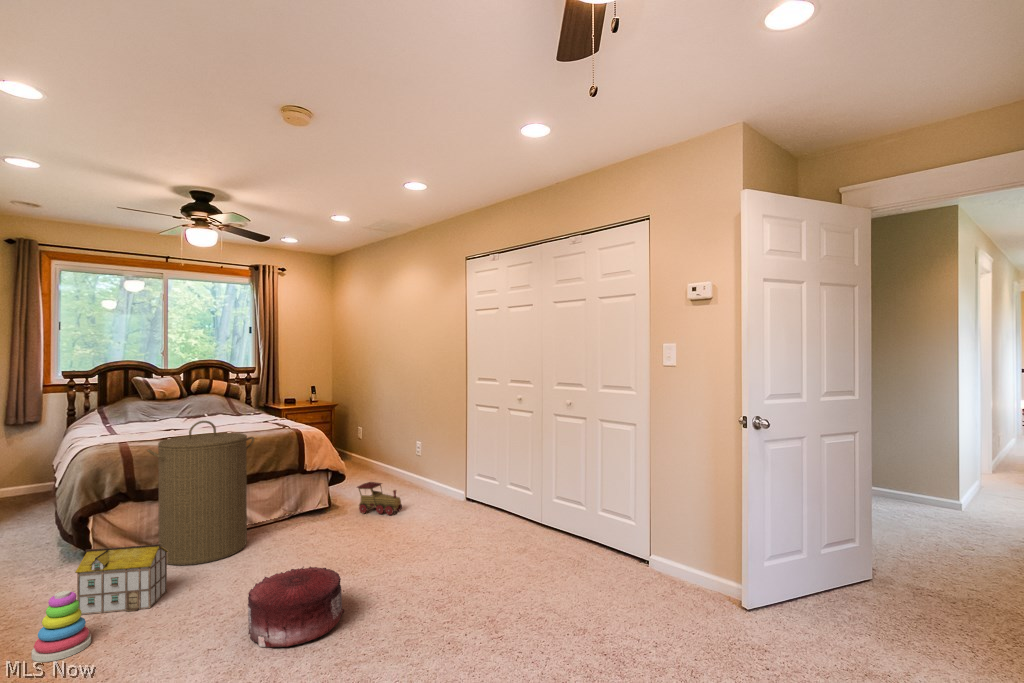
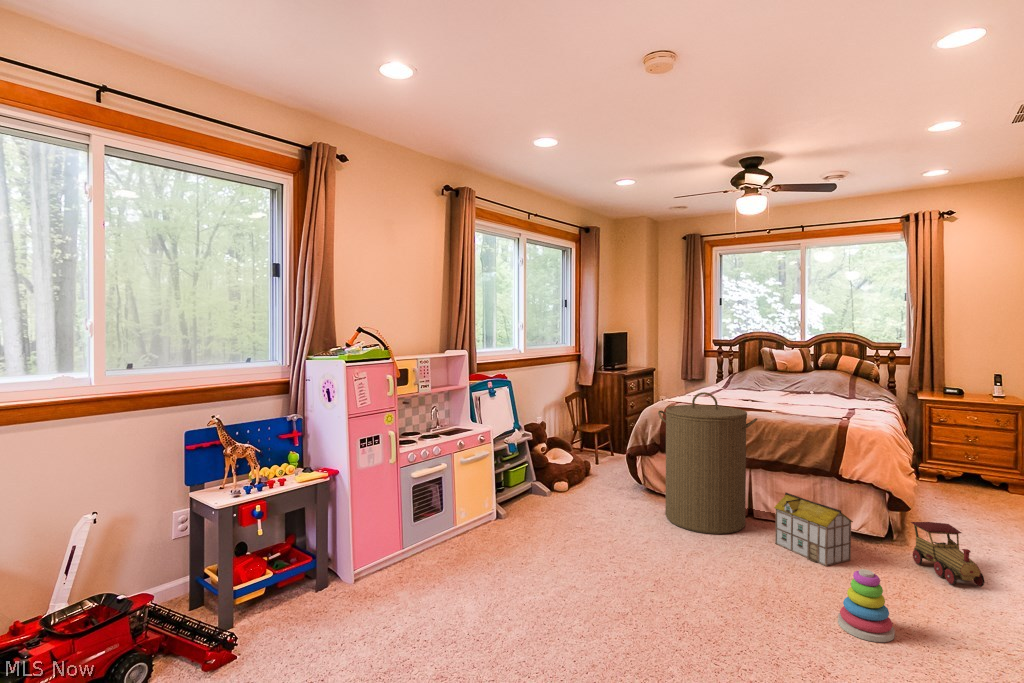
toy house: present [75,544,168,615] -> present [774,493,853,566]
pouf: present [248,567,344,647] -> none [583,553,681,638]
stacking toy: present [31,591,91,662] -> present [838,569,895,642]

